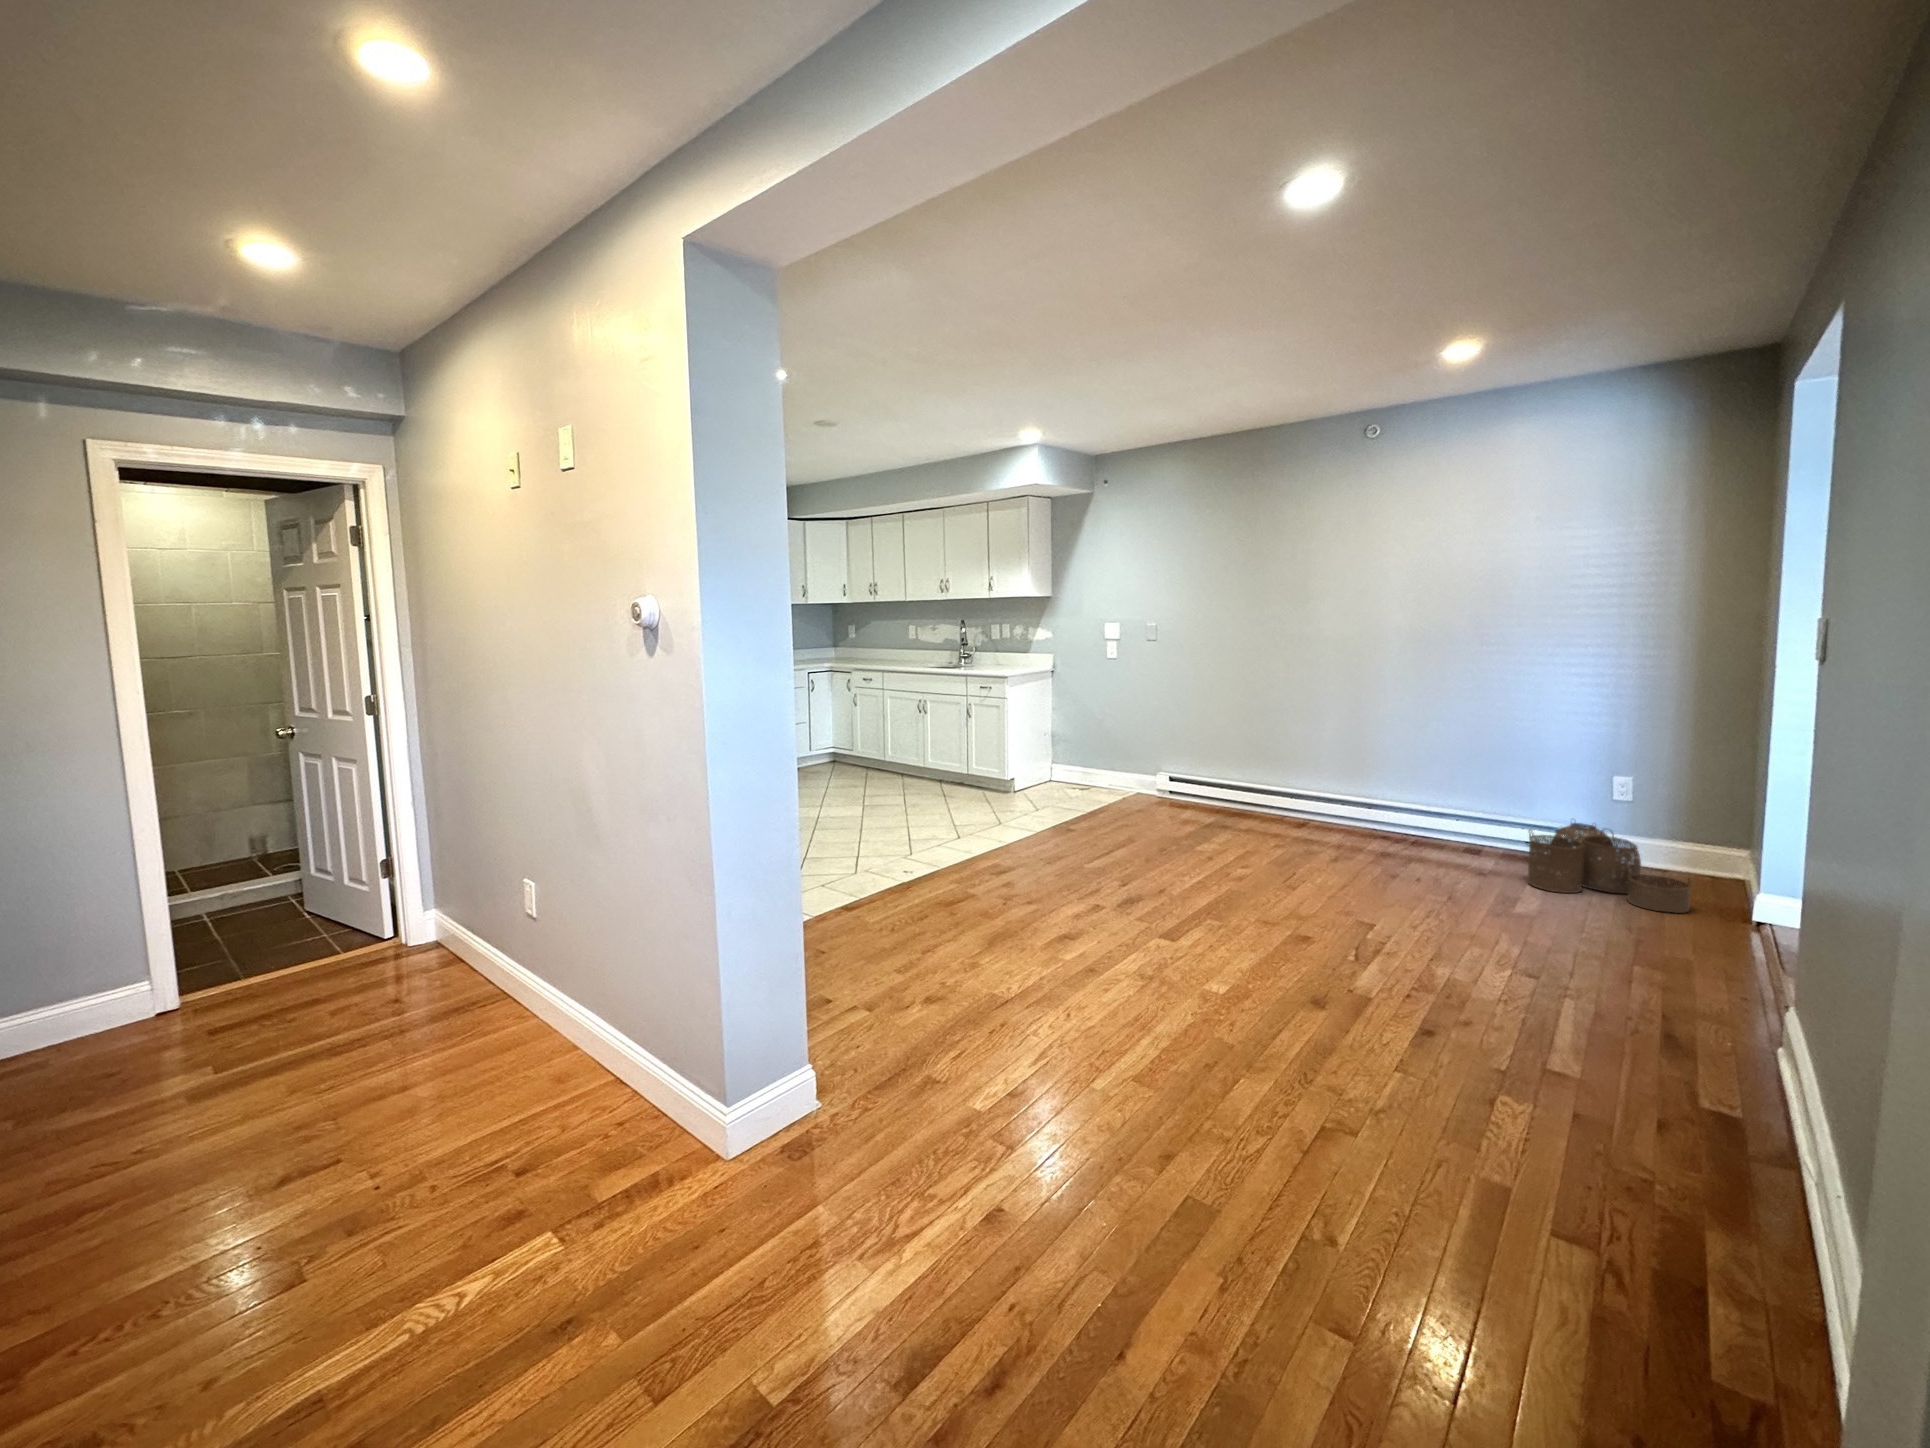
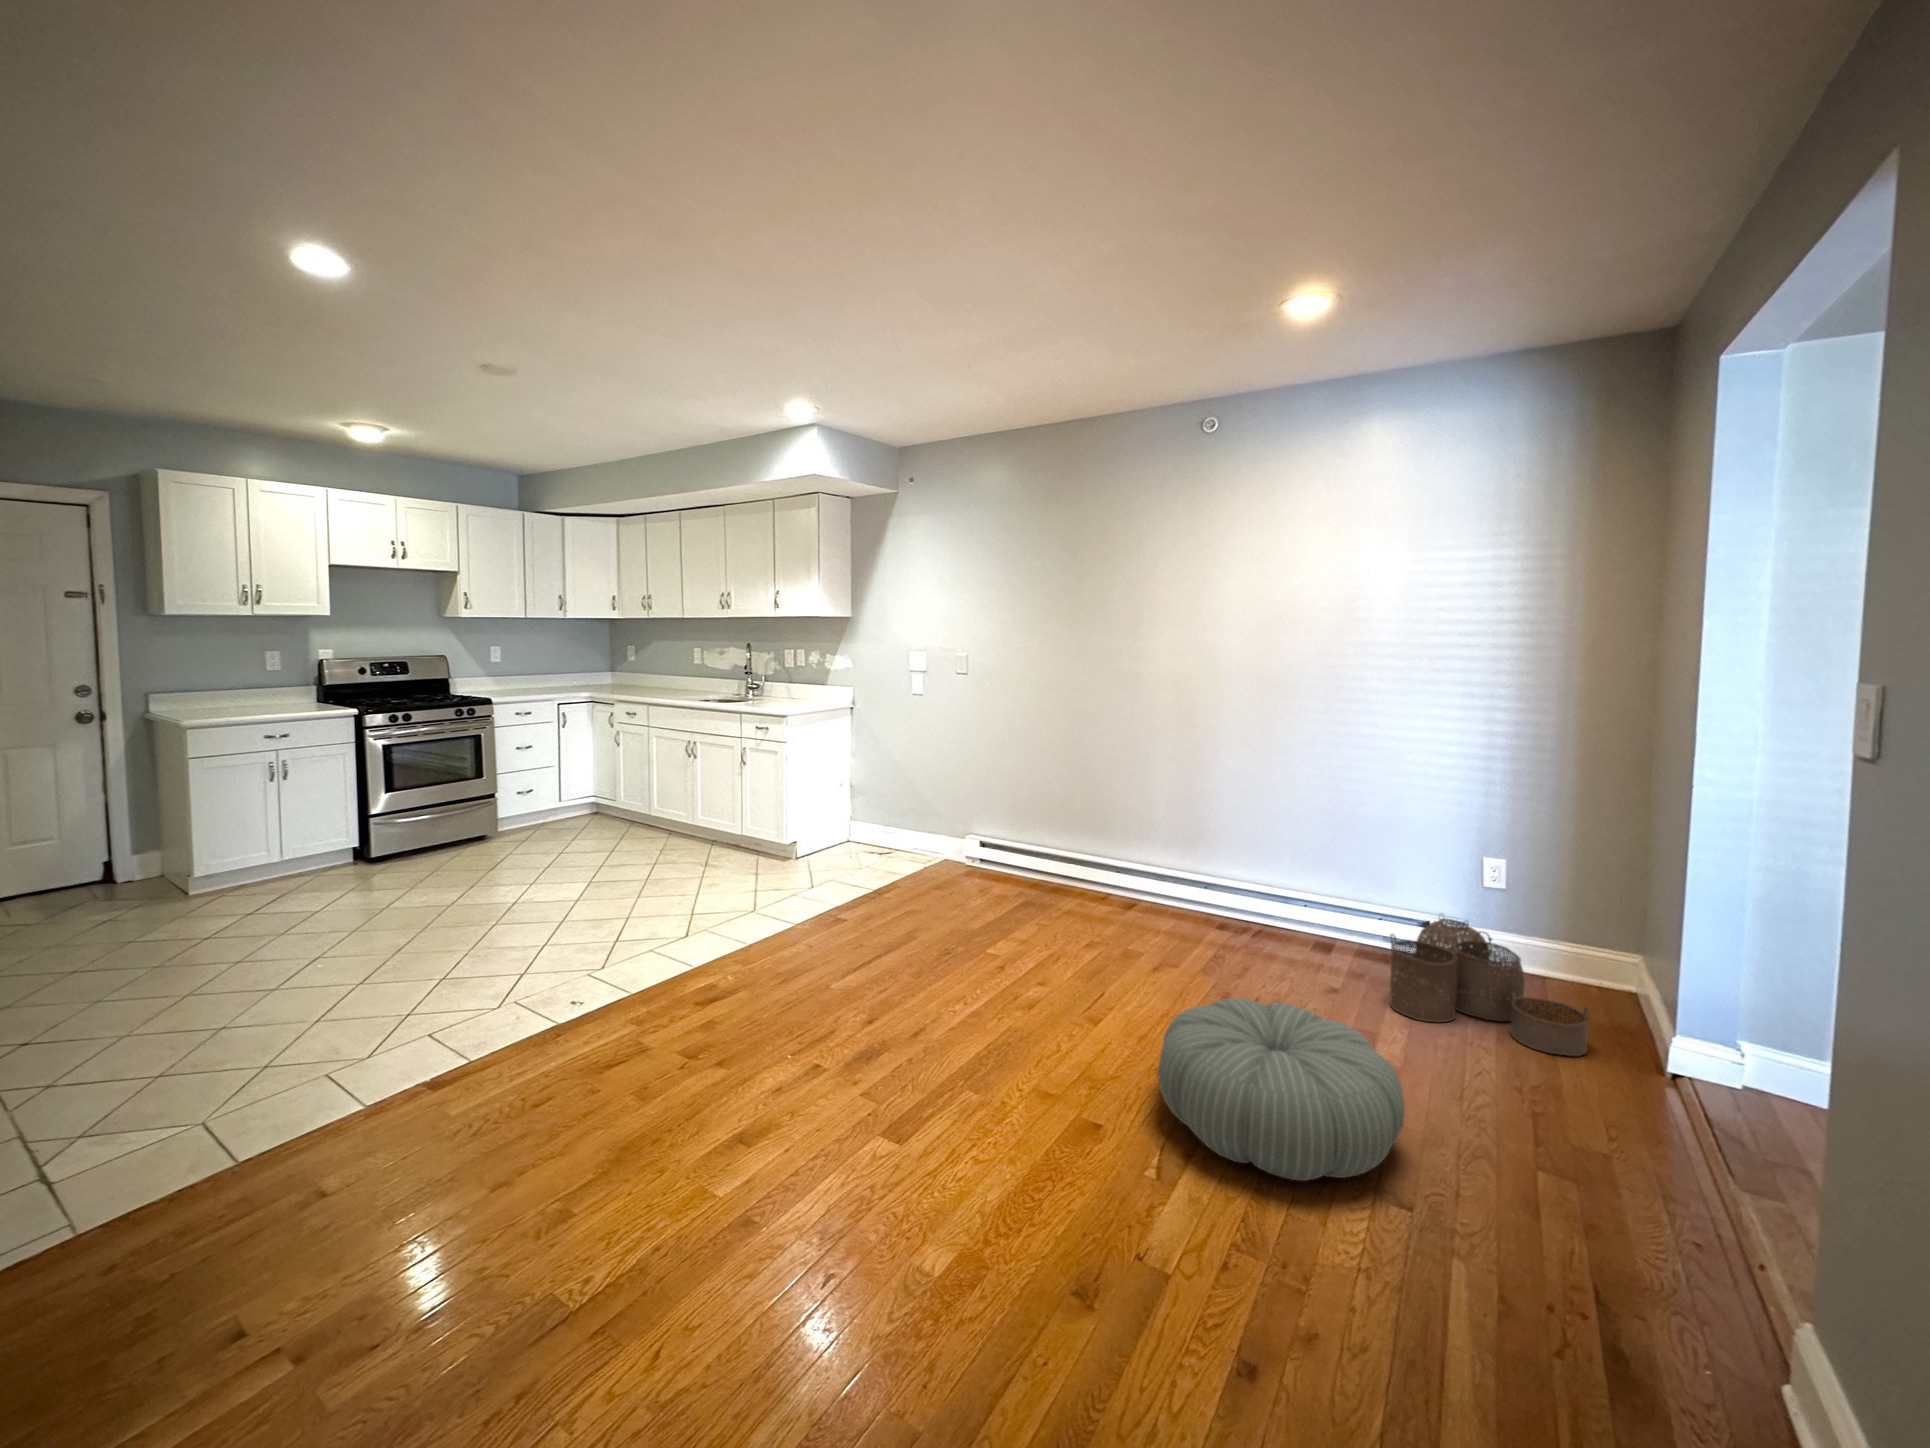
pouf: none [1352,861,1536,963] -> present [1158,998,1405,1181]

